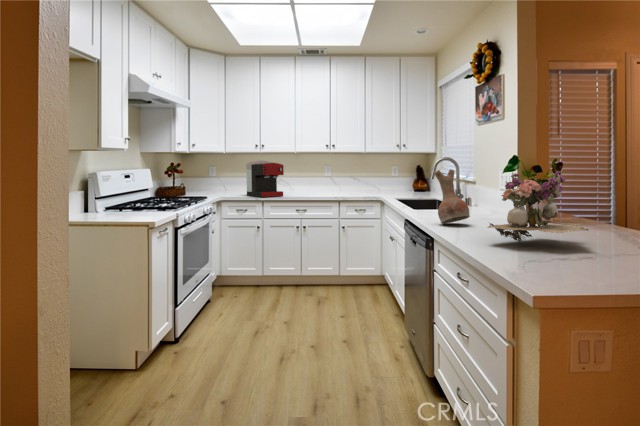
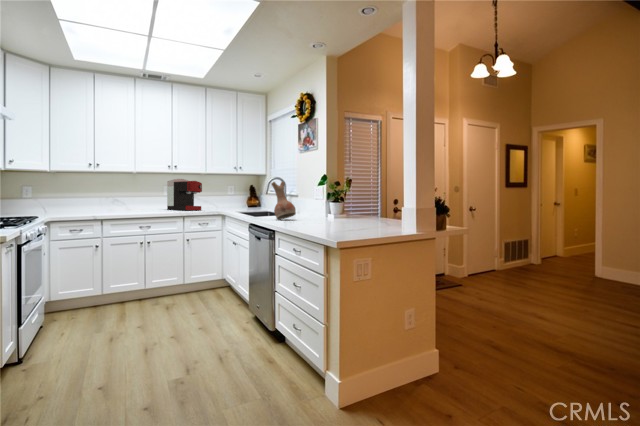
coffee maker: present [246,160,284,197] -> present [167,179,202,210]
flower arrangement: present [488,169,588,243] -> none [306,180,360,224]

